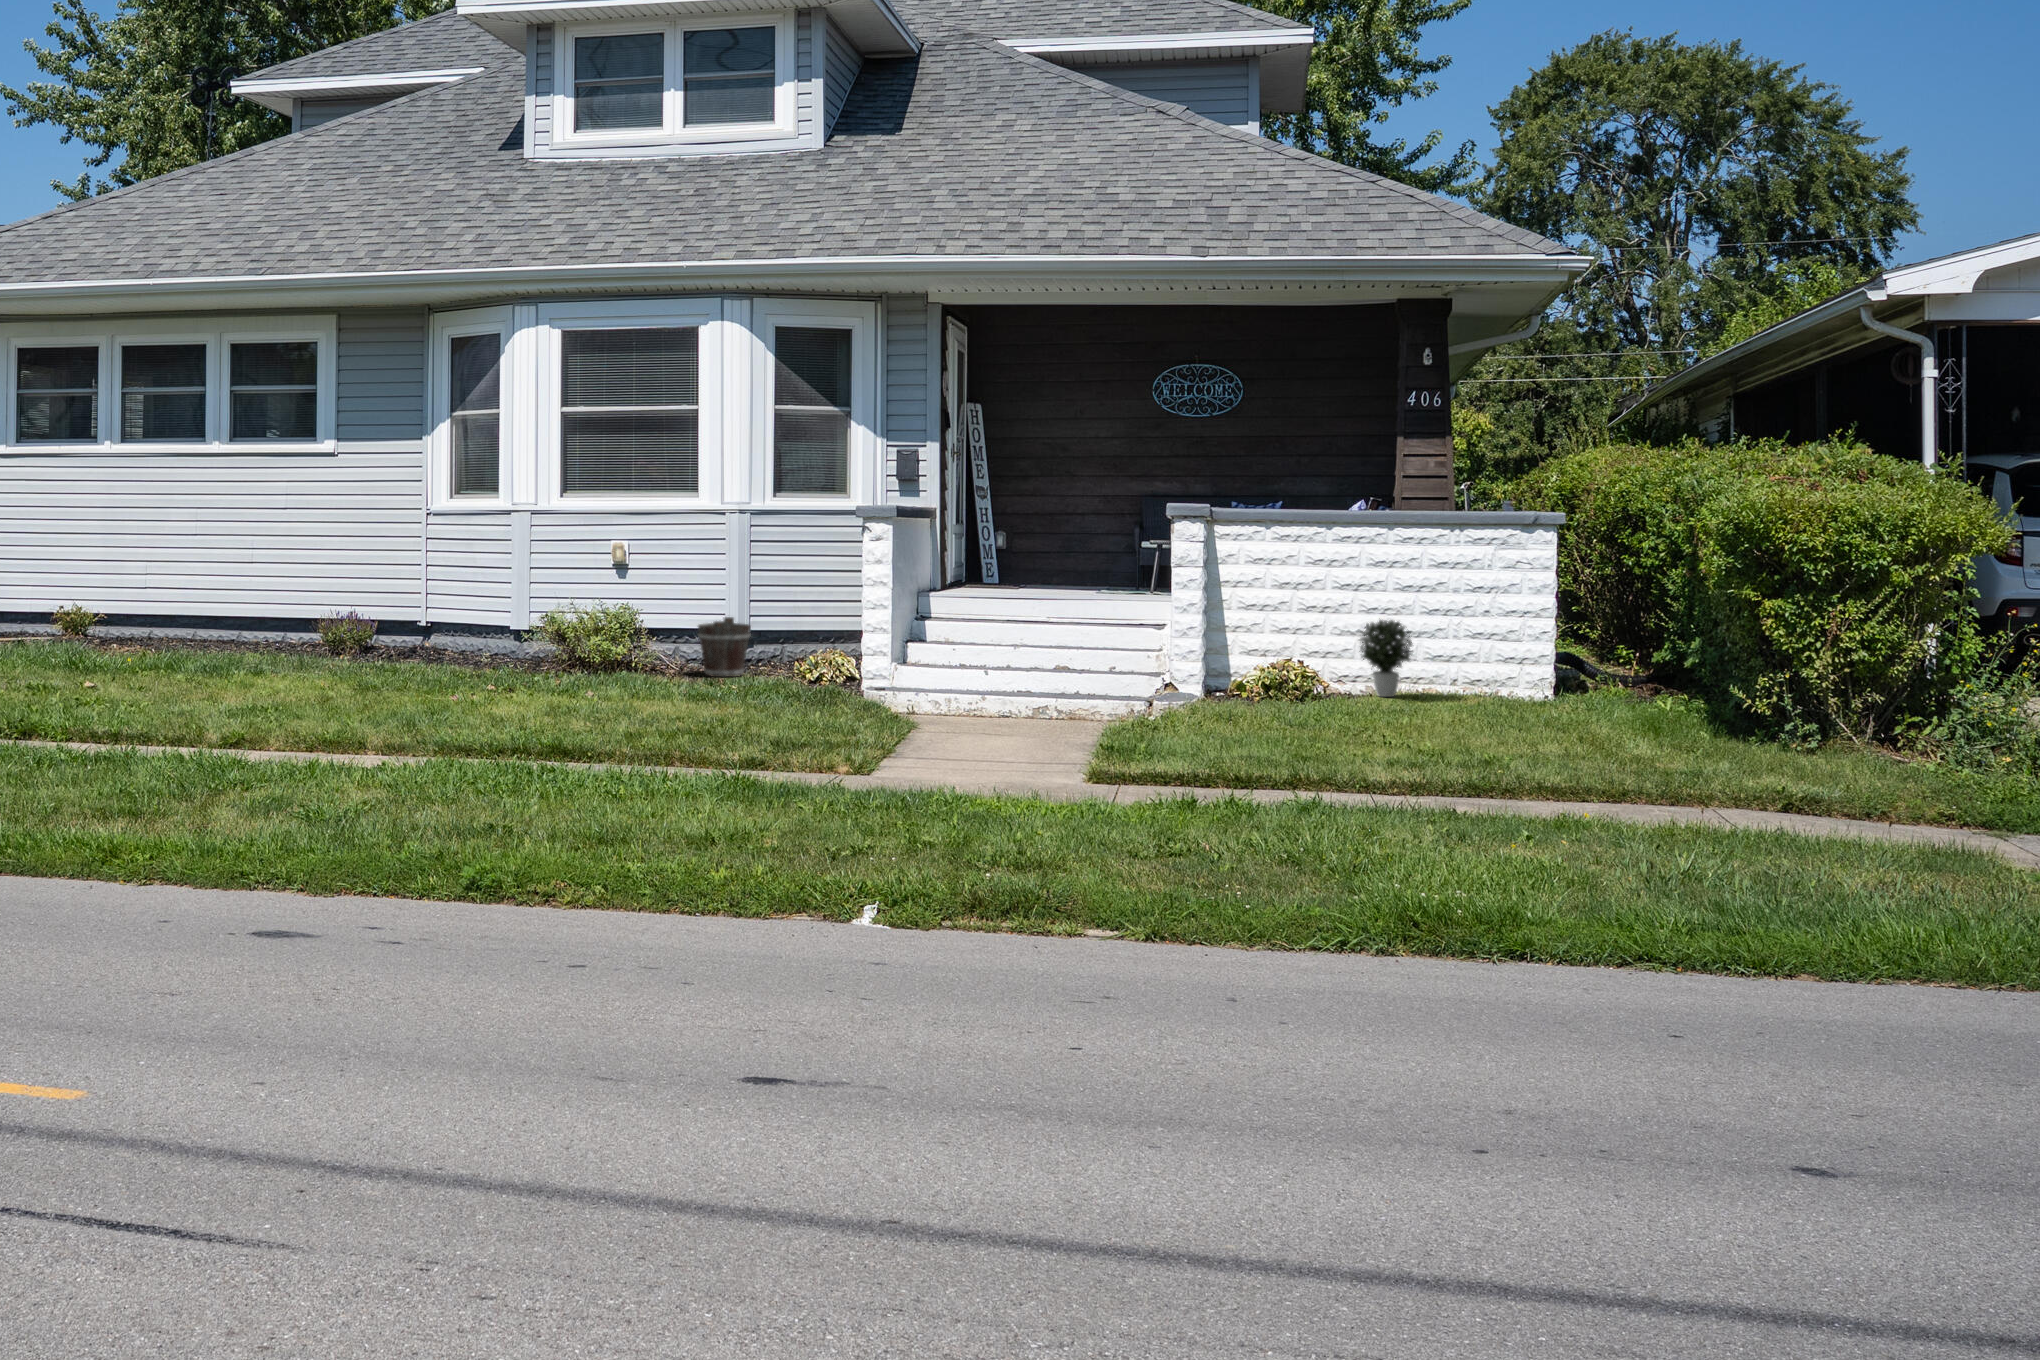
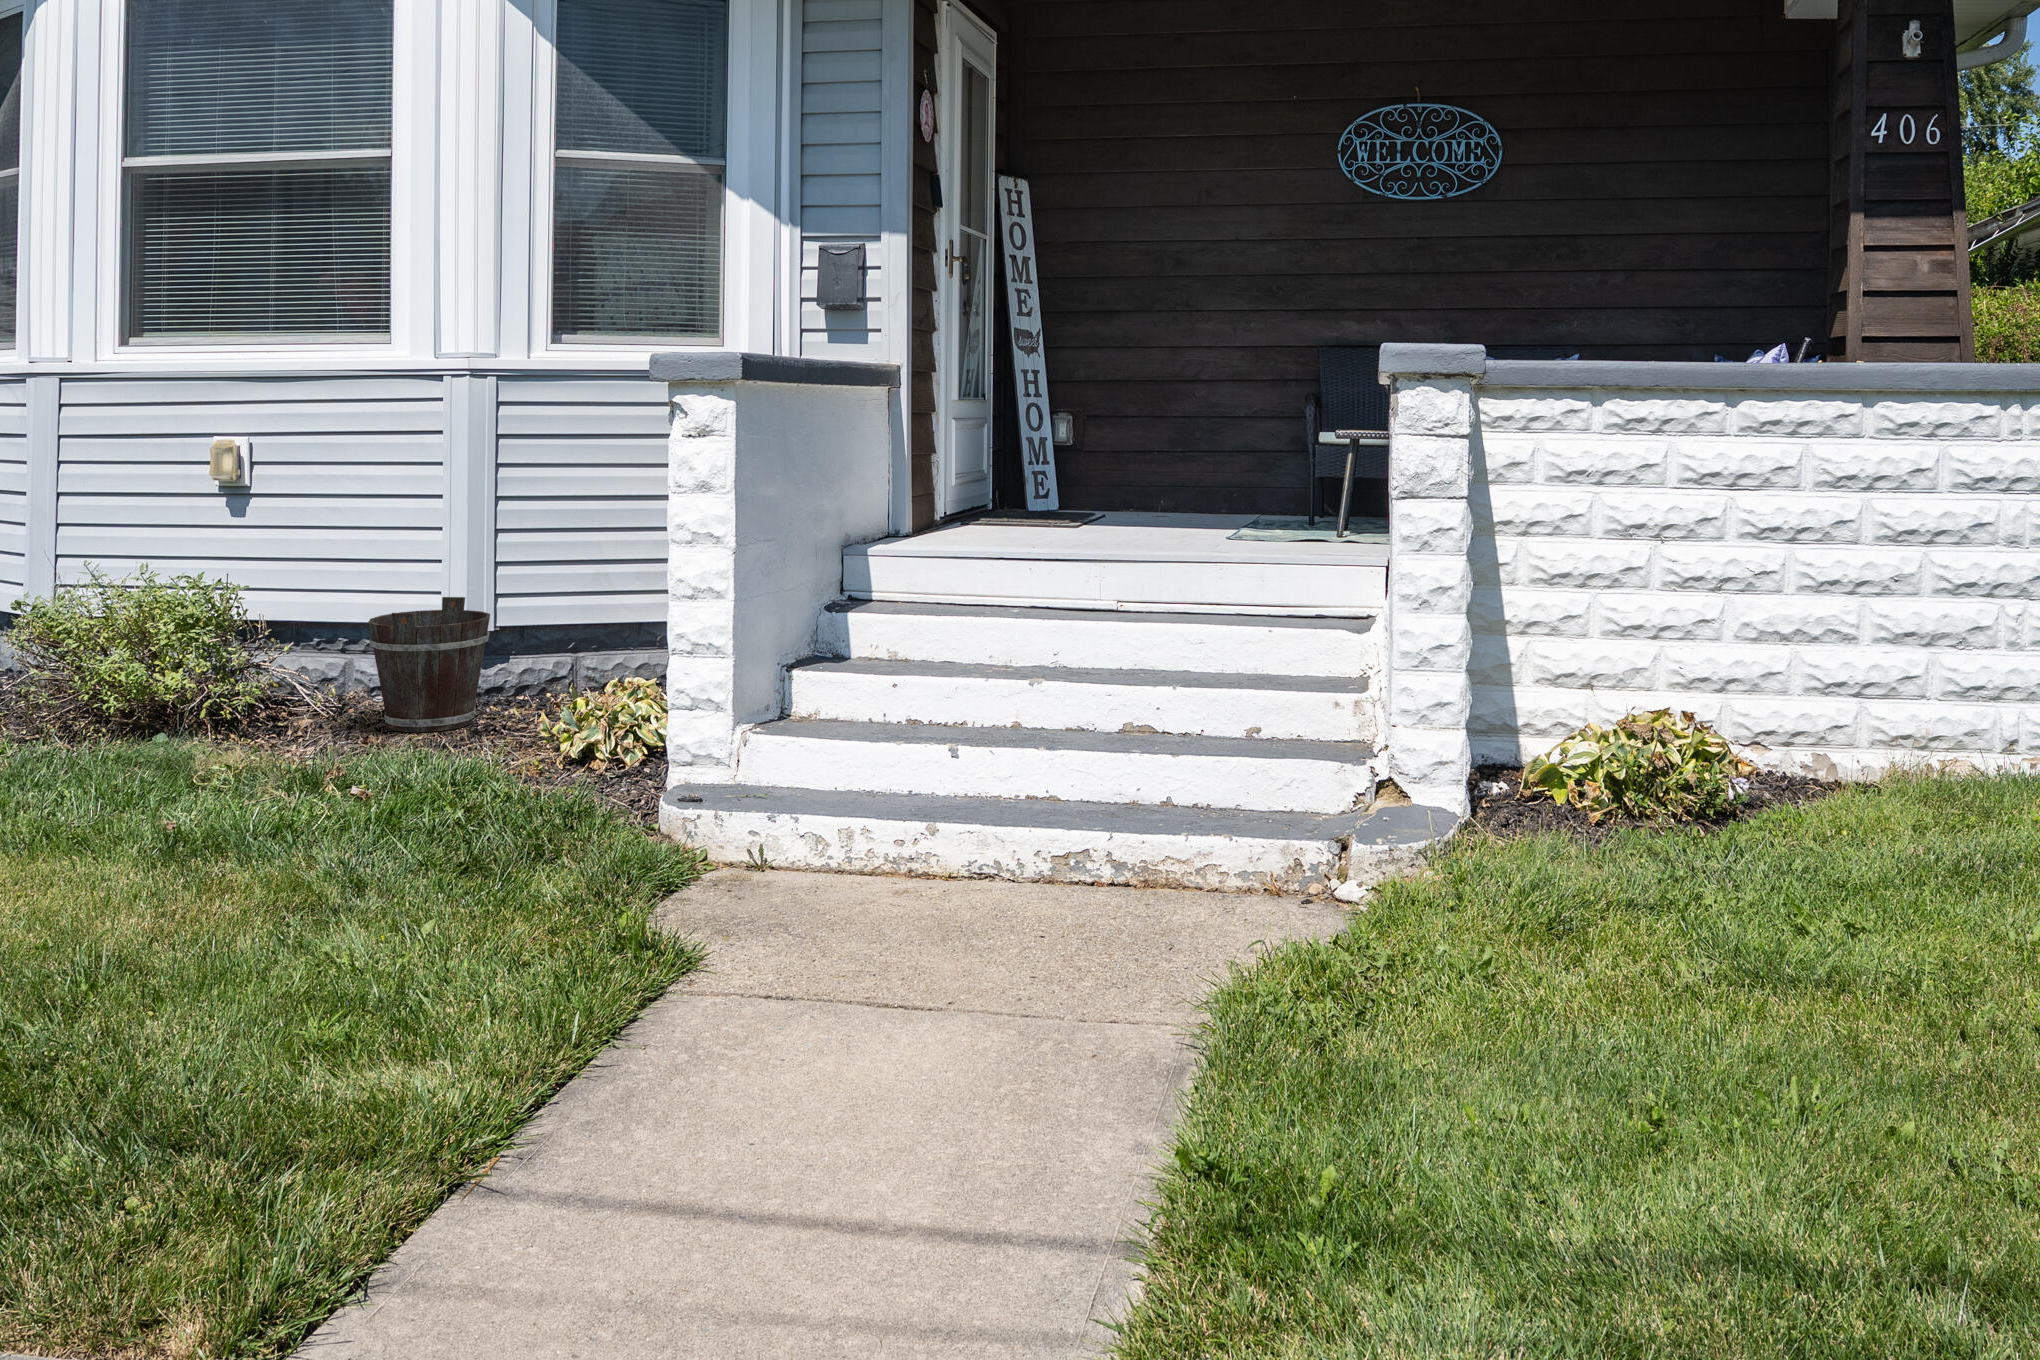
potted plant: present [1359,620,1412,697] -> none [1804,609,1941,793]

